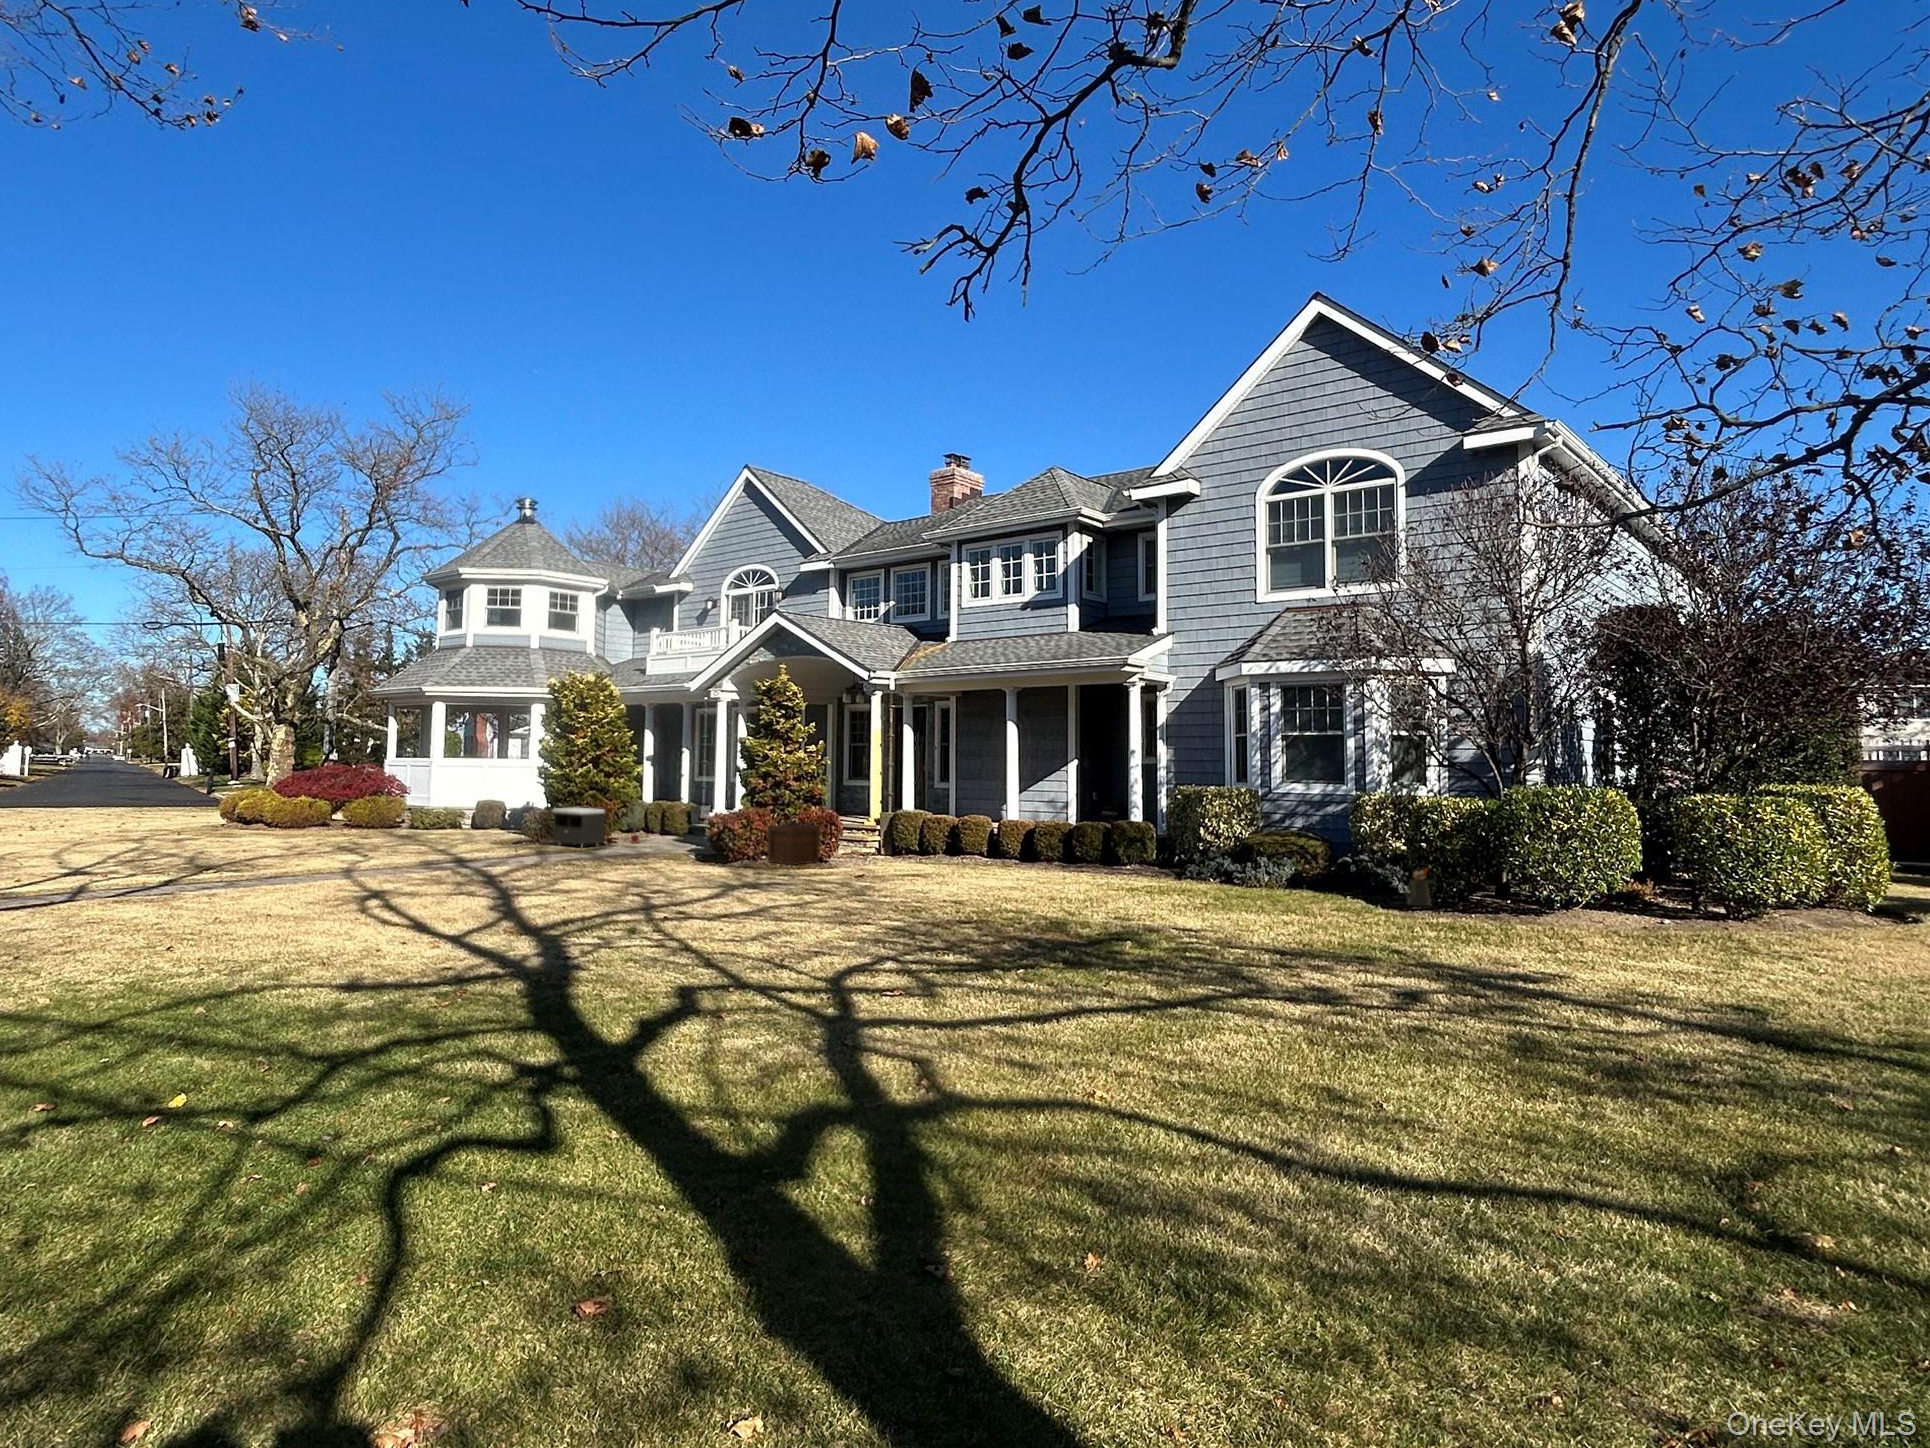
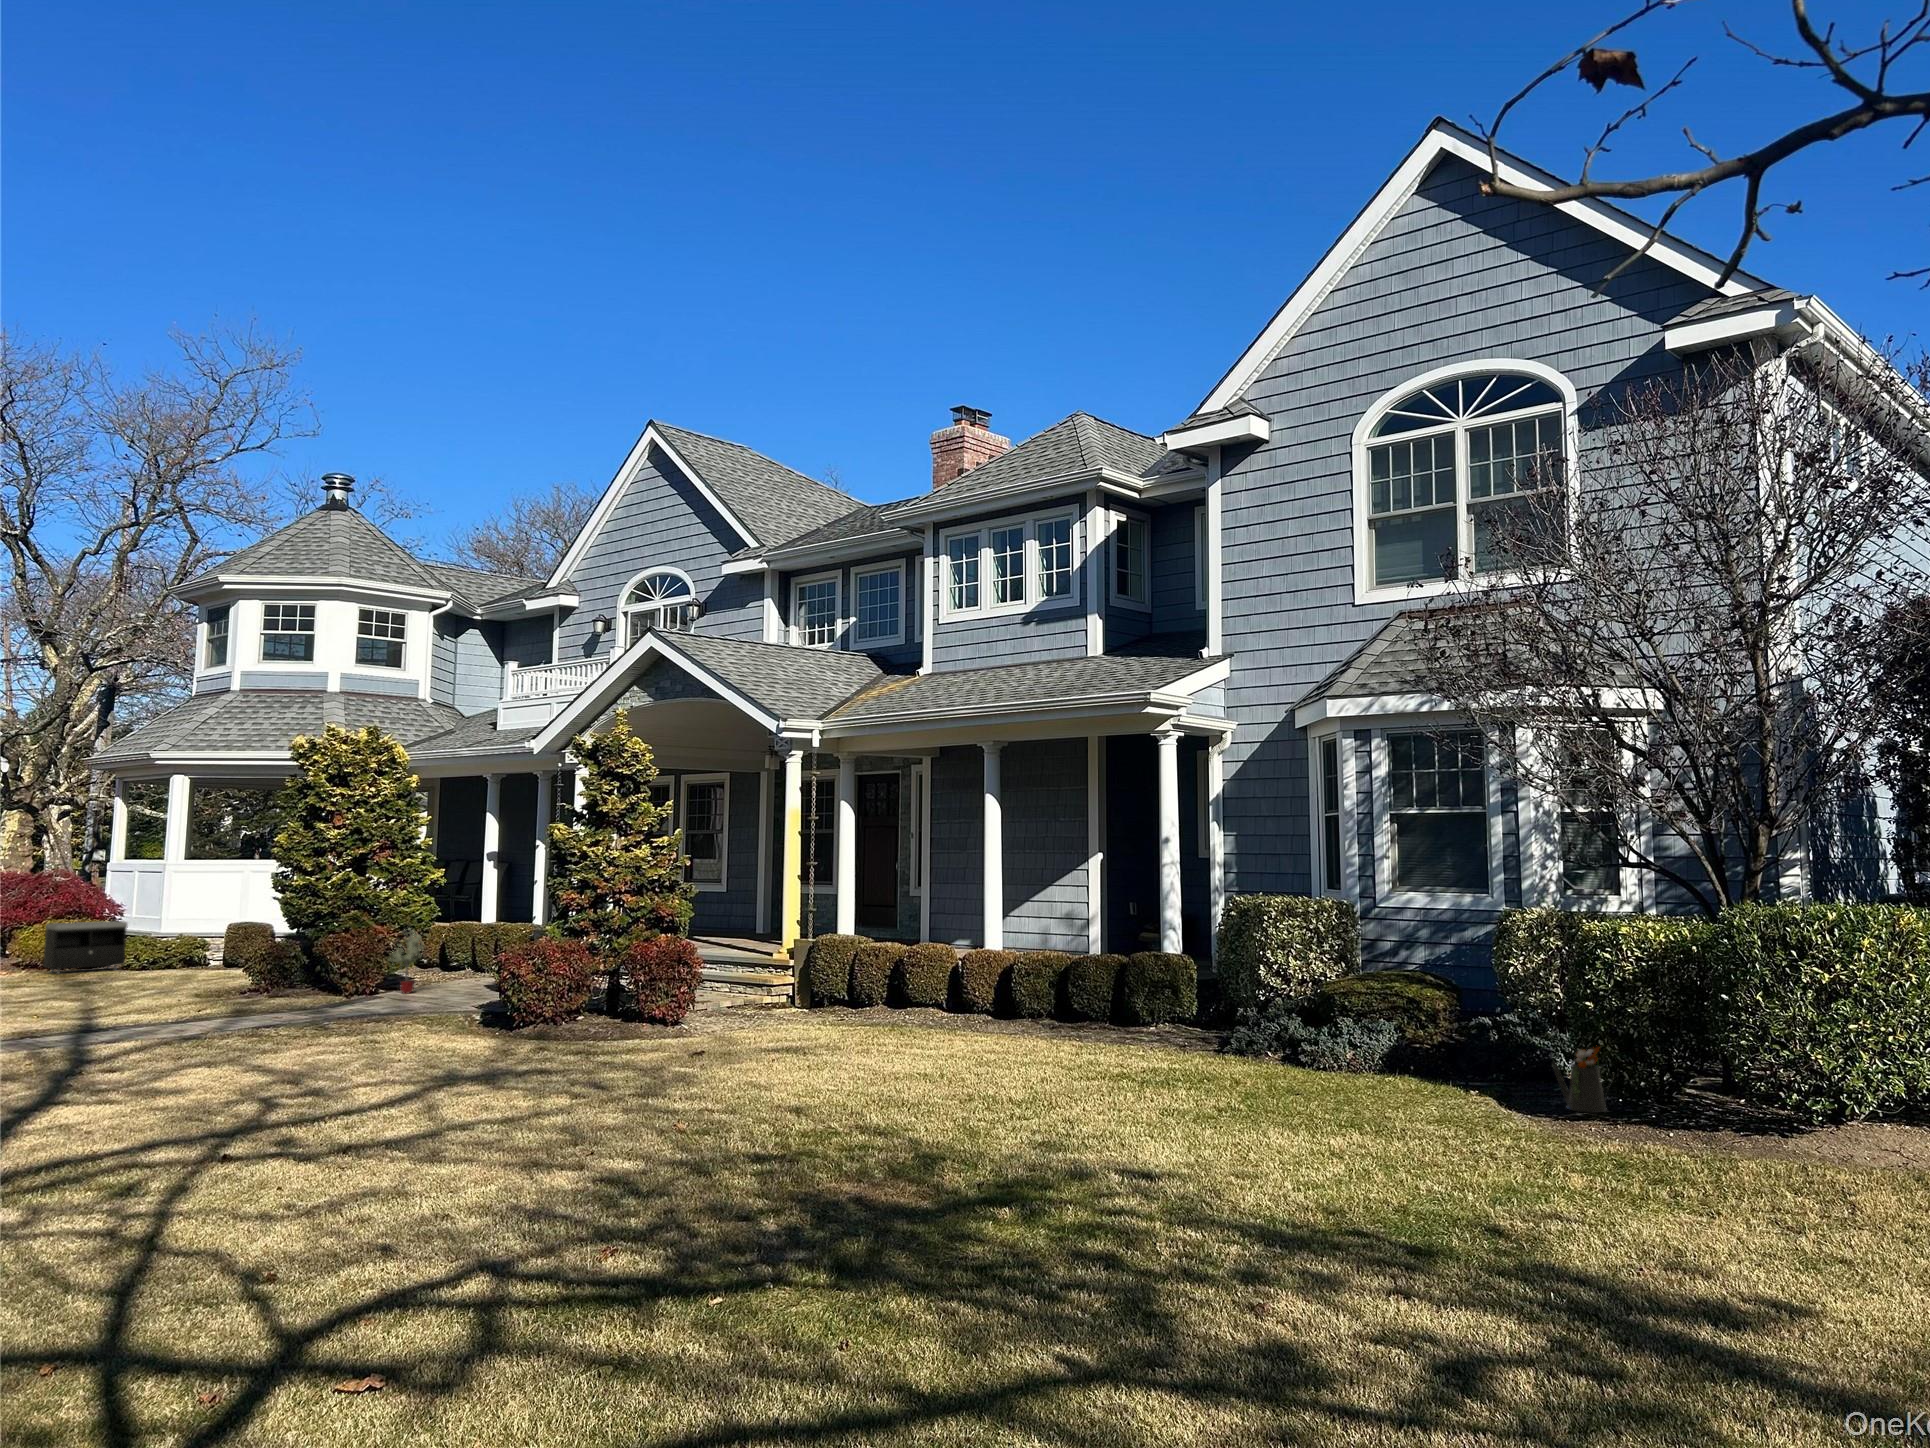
storage bench: present [553,807,605,846] -> present [43,921,128,974]
wooden crate: present [767,824,820,865] -> none [568,964,654,1034]

